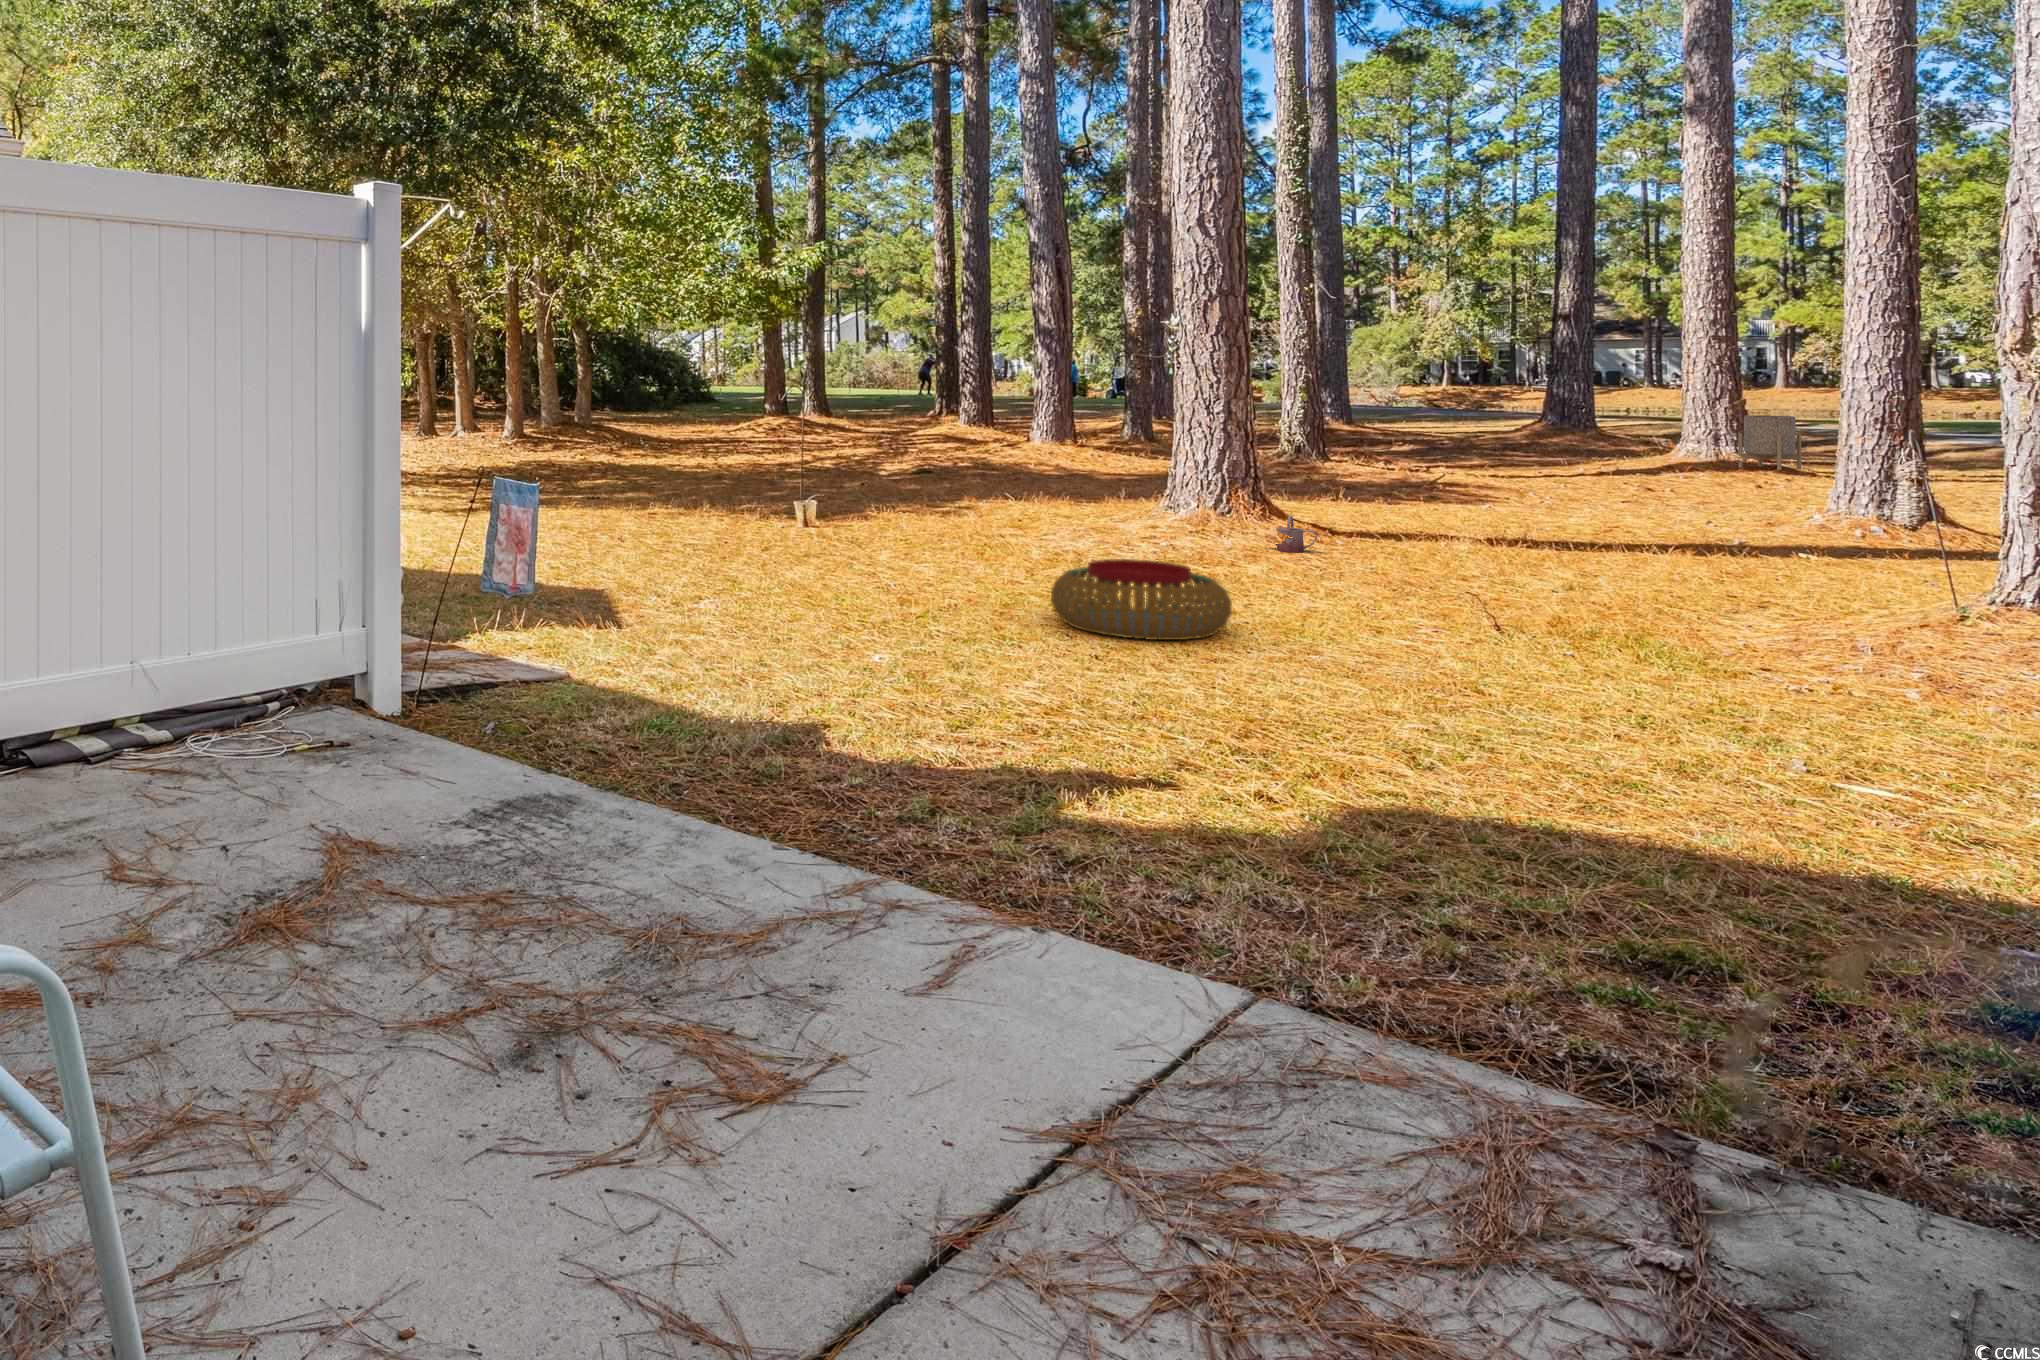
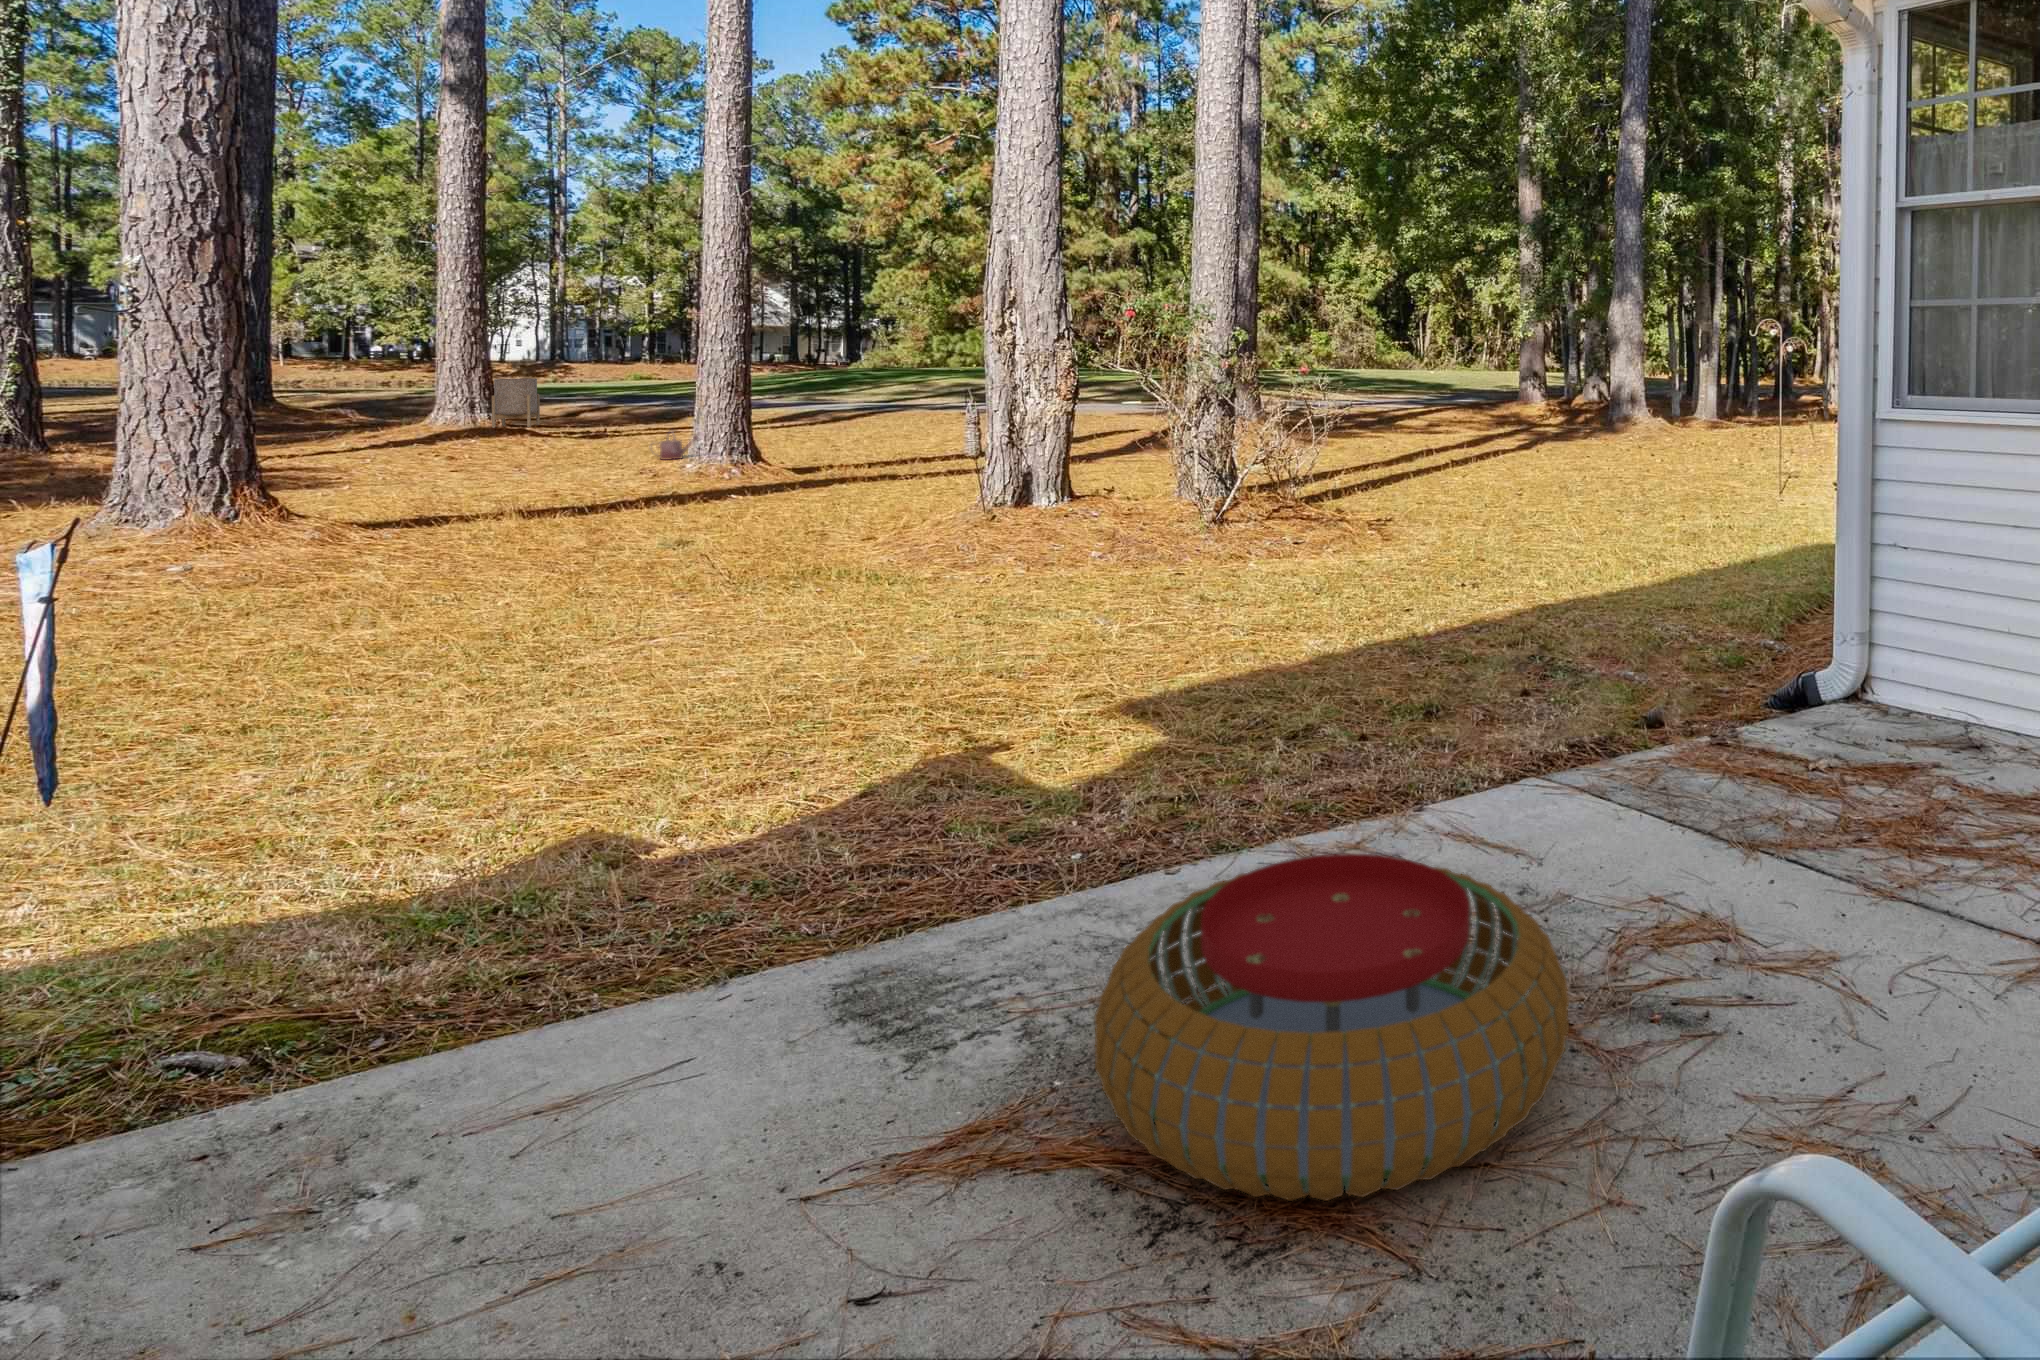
watering can: present [1262,515,1317,552] -> present [659,436,699,460]
pouf: present [1051,559,1232,640] -> present [1094,854,1569,1201]

